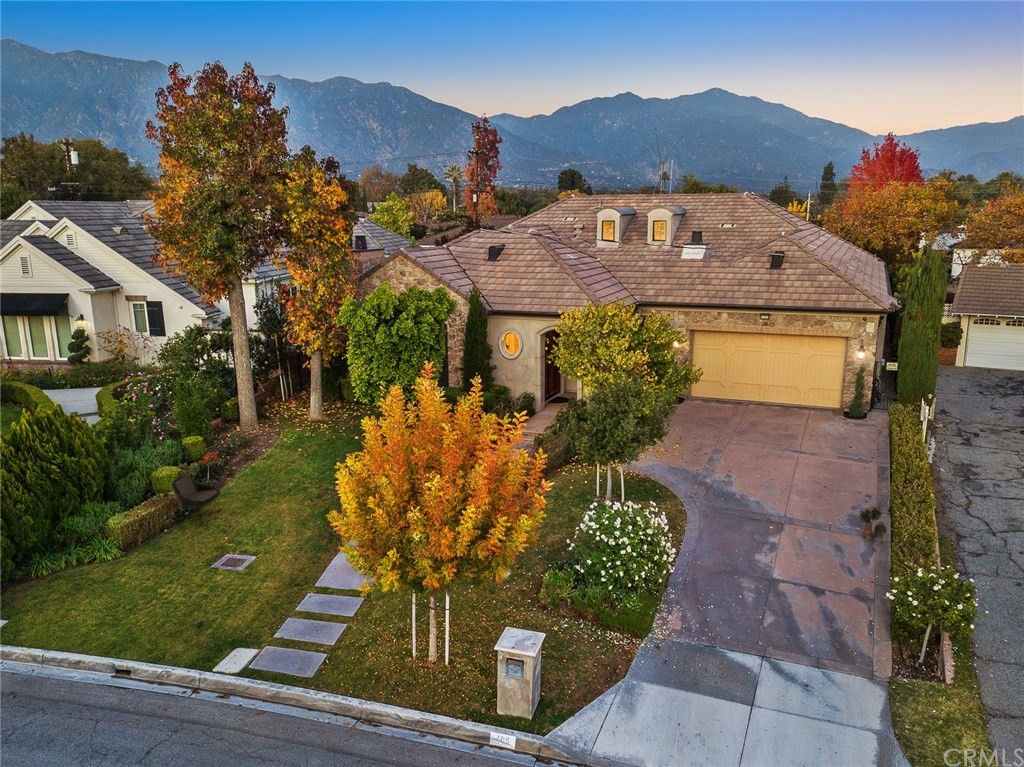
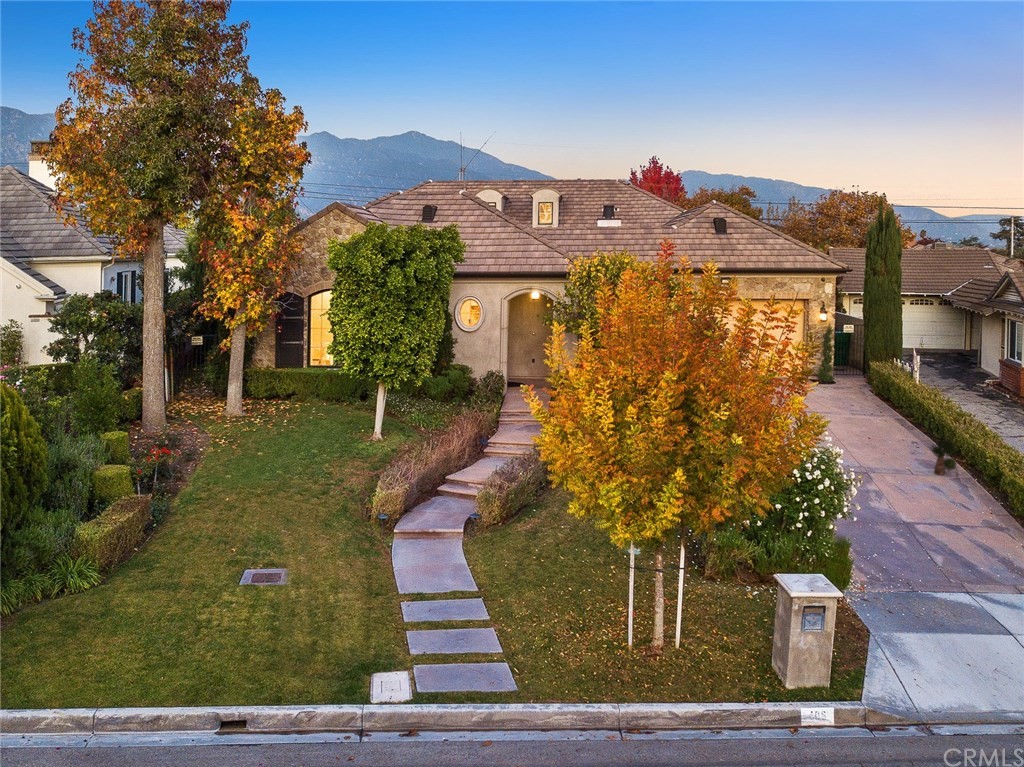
lounge chair: present [172,475,221,523] -> none [126,474,190,541]

